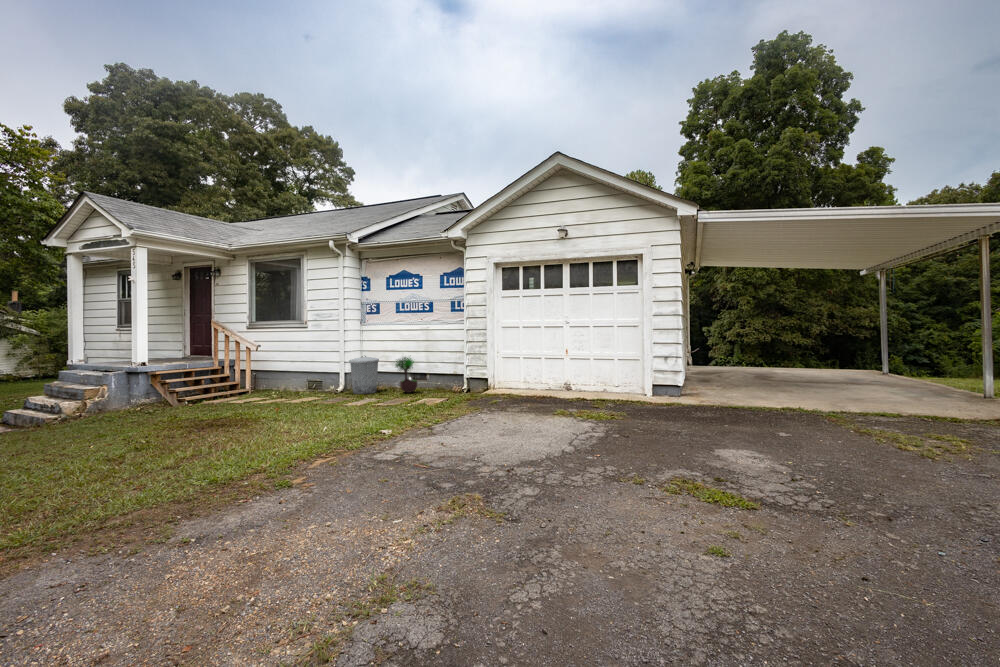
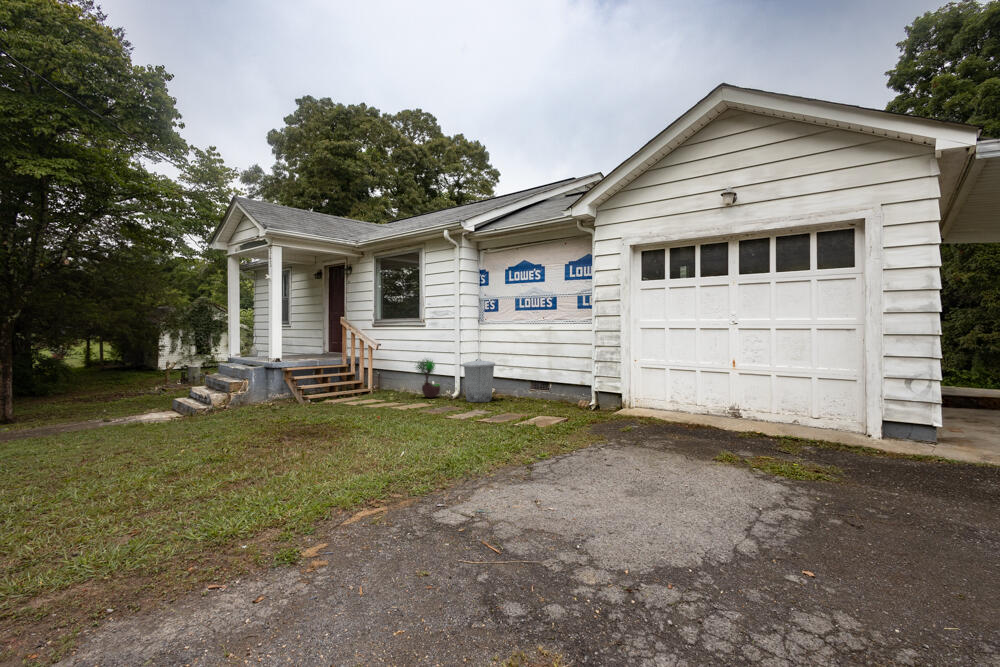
potted tree: present [395,357,418,393] -> present [416,359,440,398]

